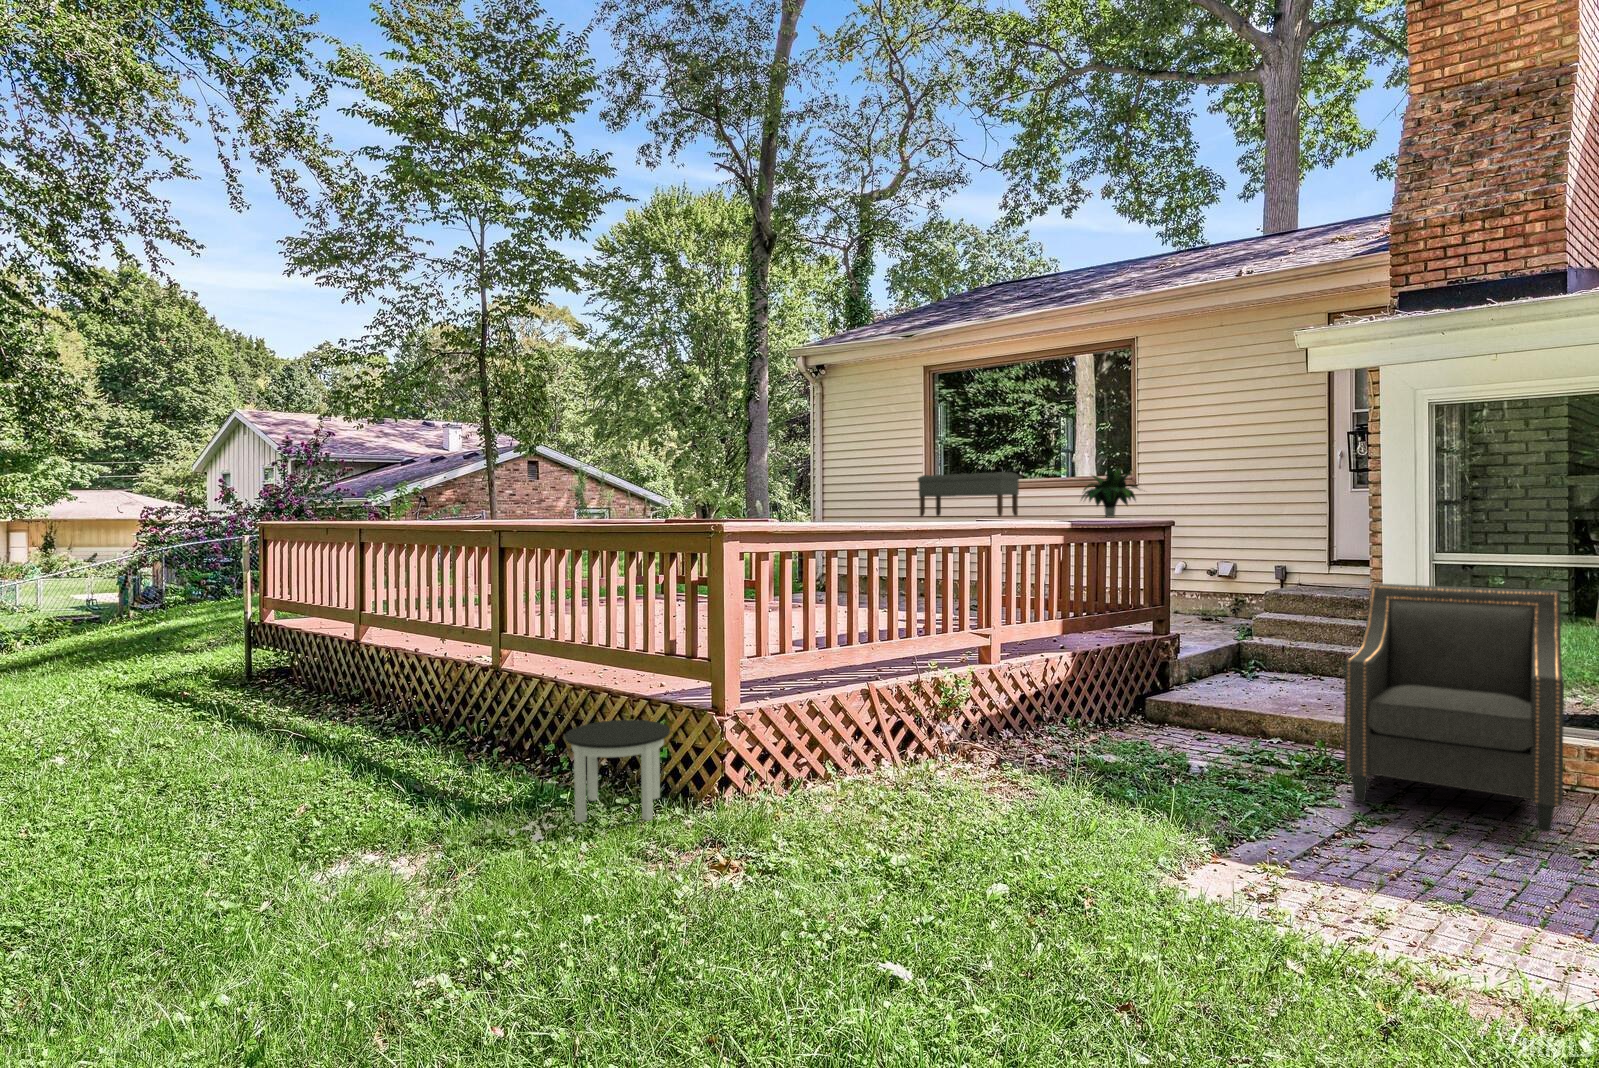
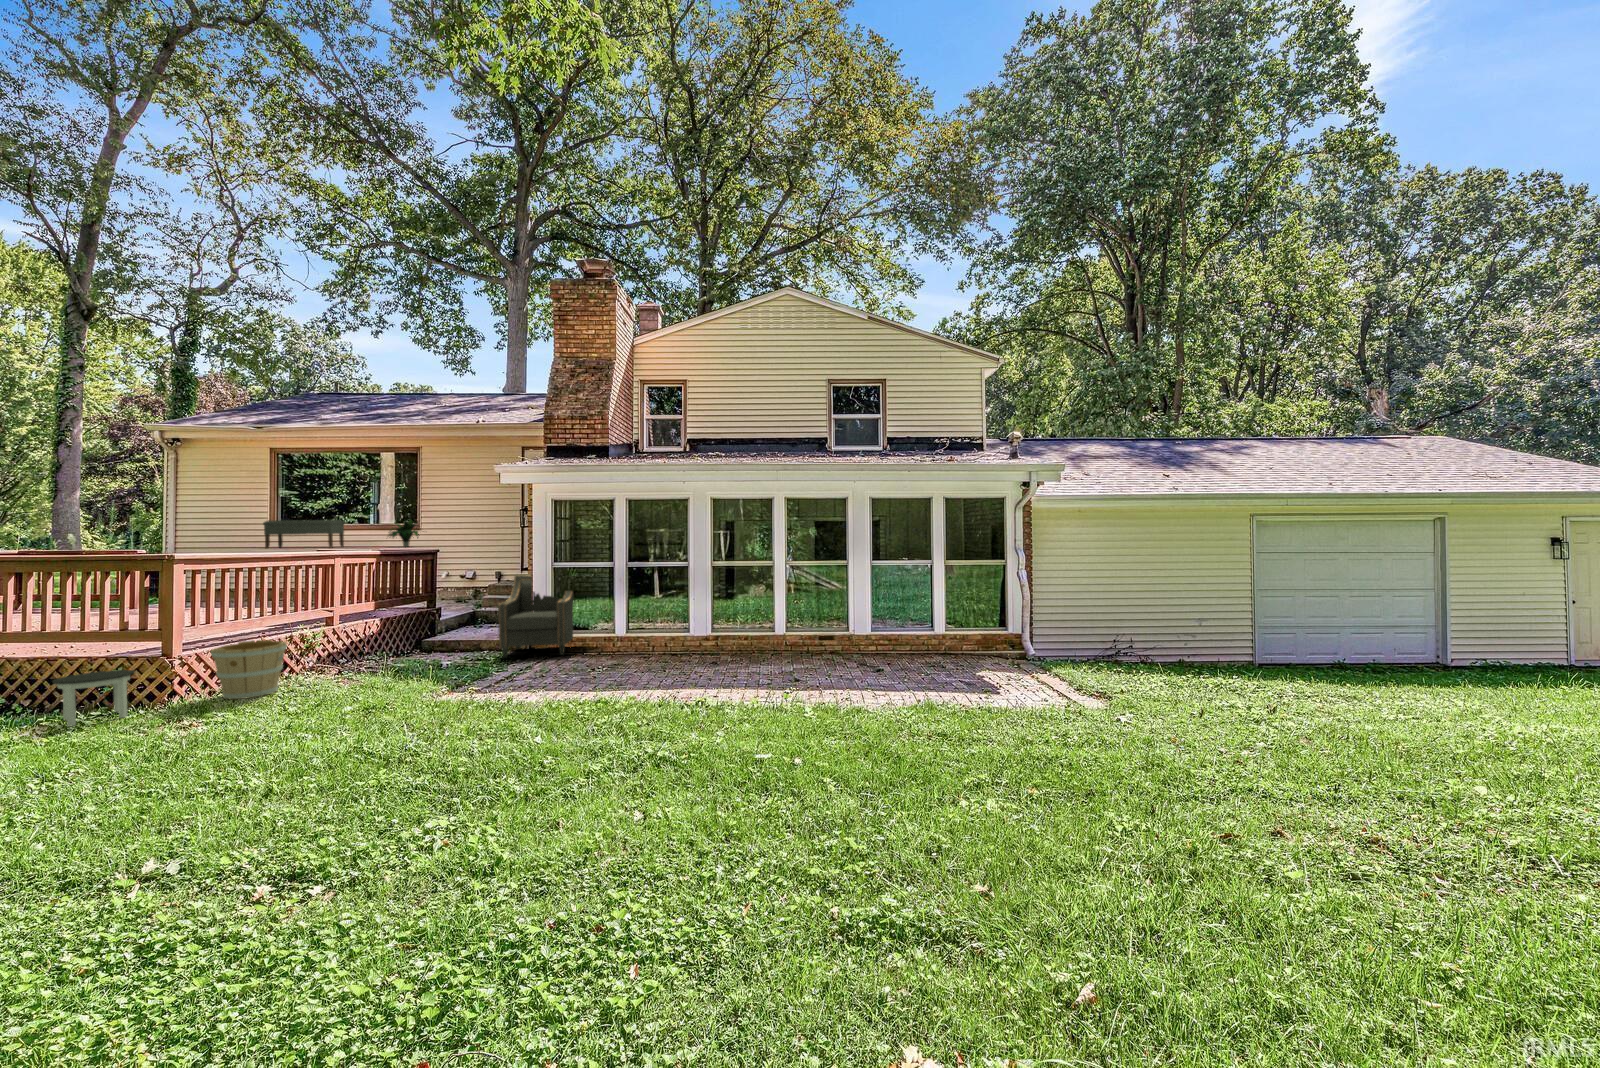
wooden bucket: none [777,691,900,820] -> present [211,640,287,699]

